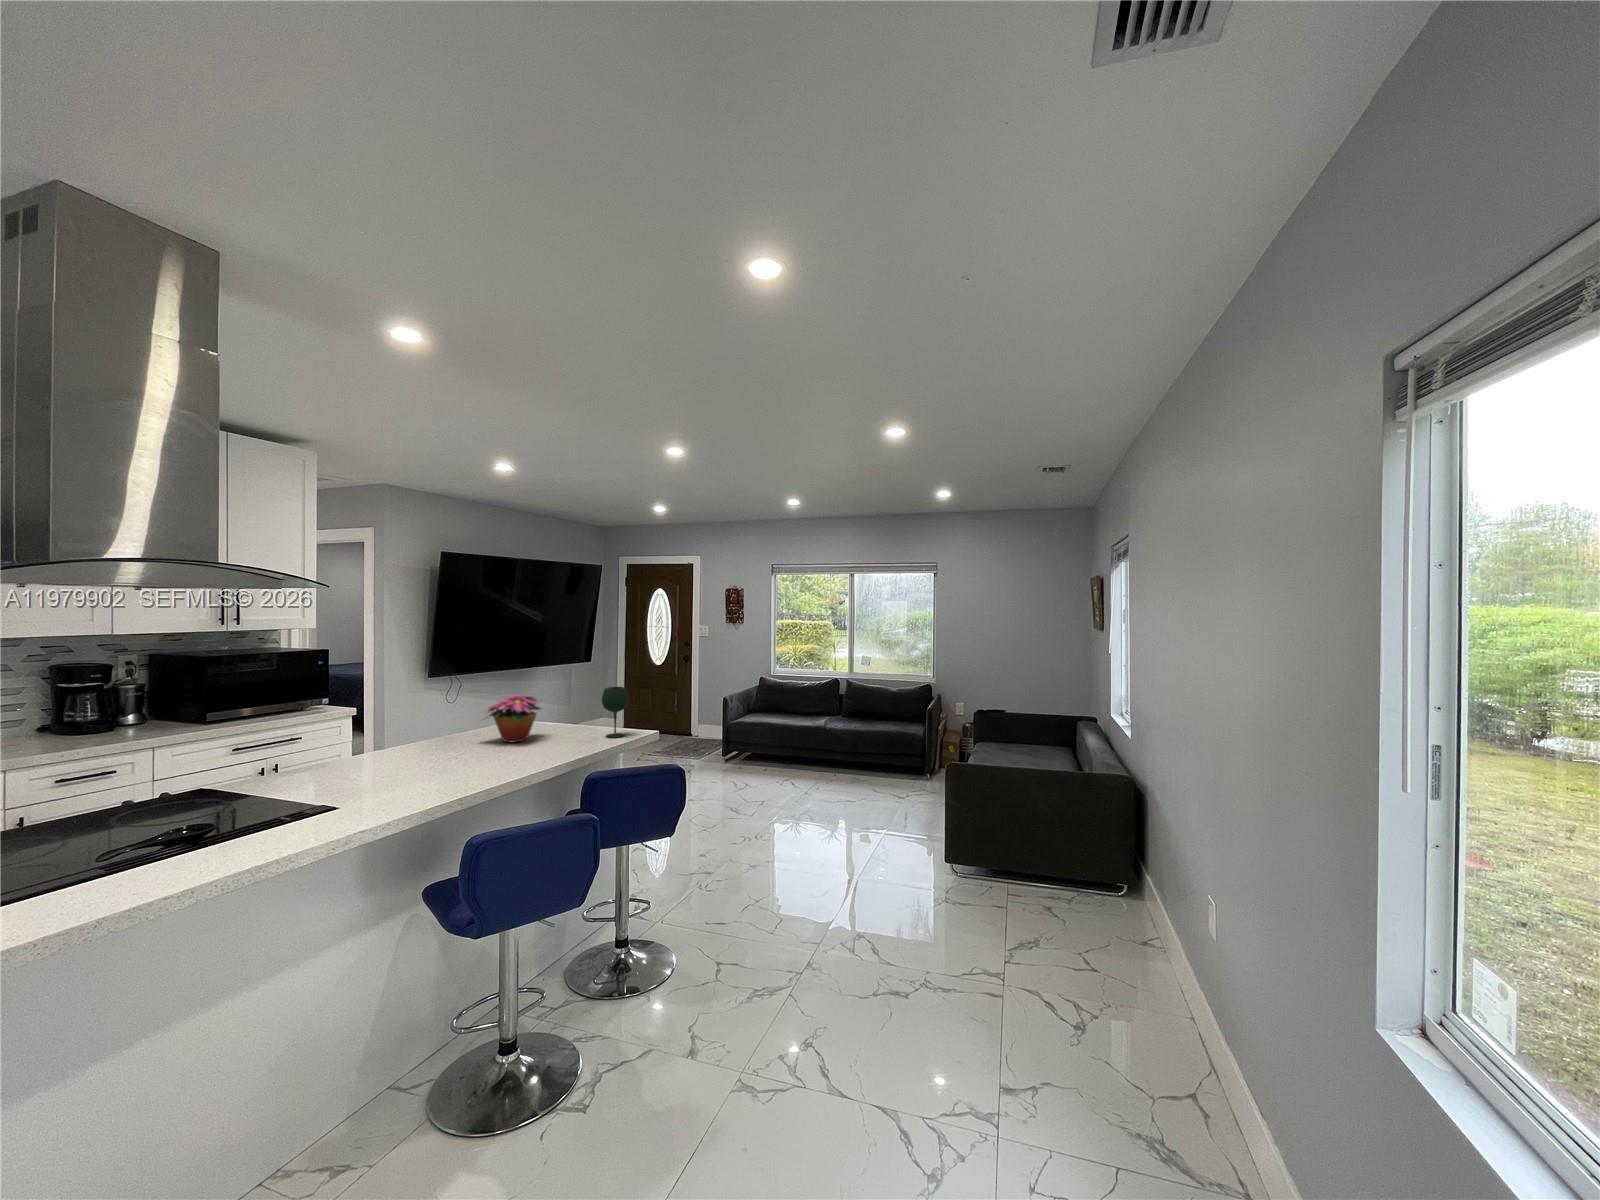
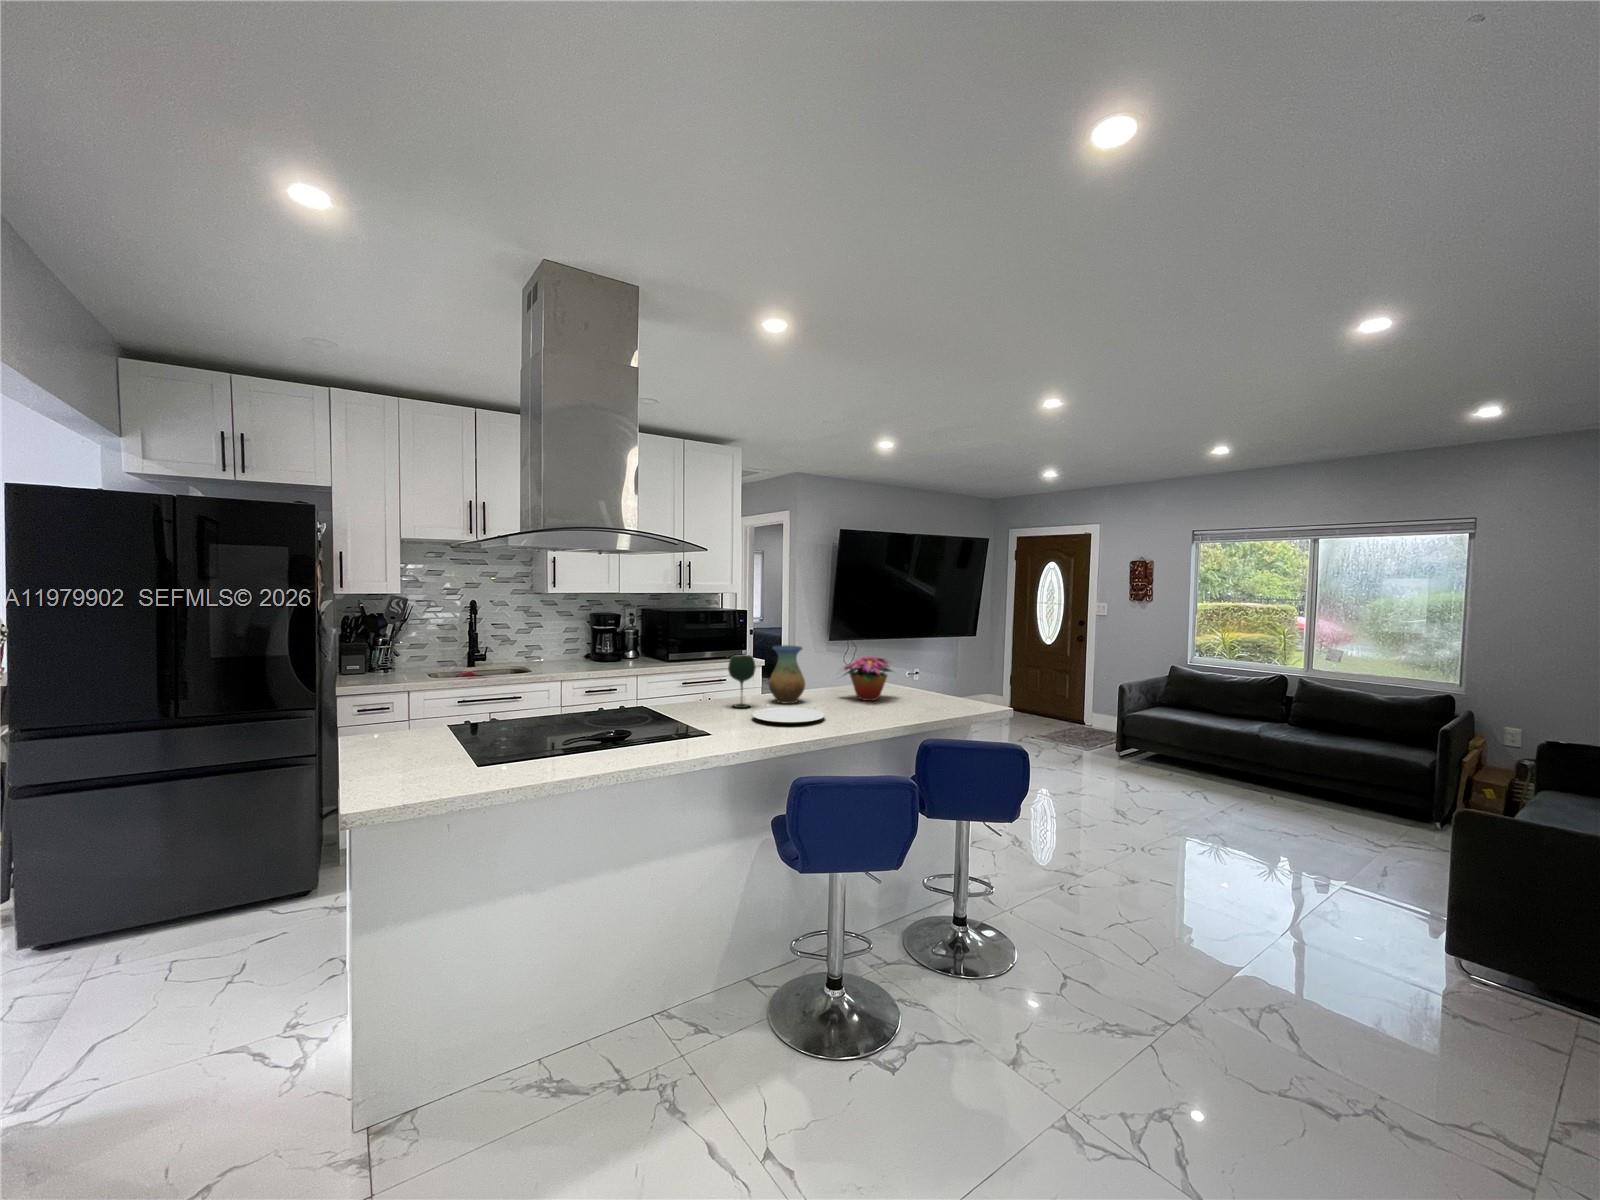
wine glass: present [602,687,629,737] -> present [728,655,756,708]
vase: none [395,691,443,758] -> present [769,645,805,704]
plate: none [386,760,479,782] -> present [752,707,825,724]

